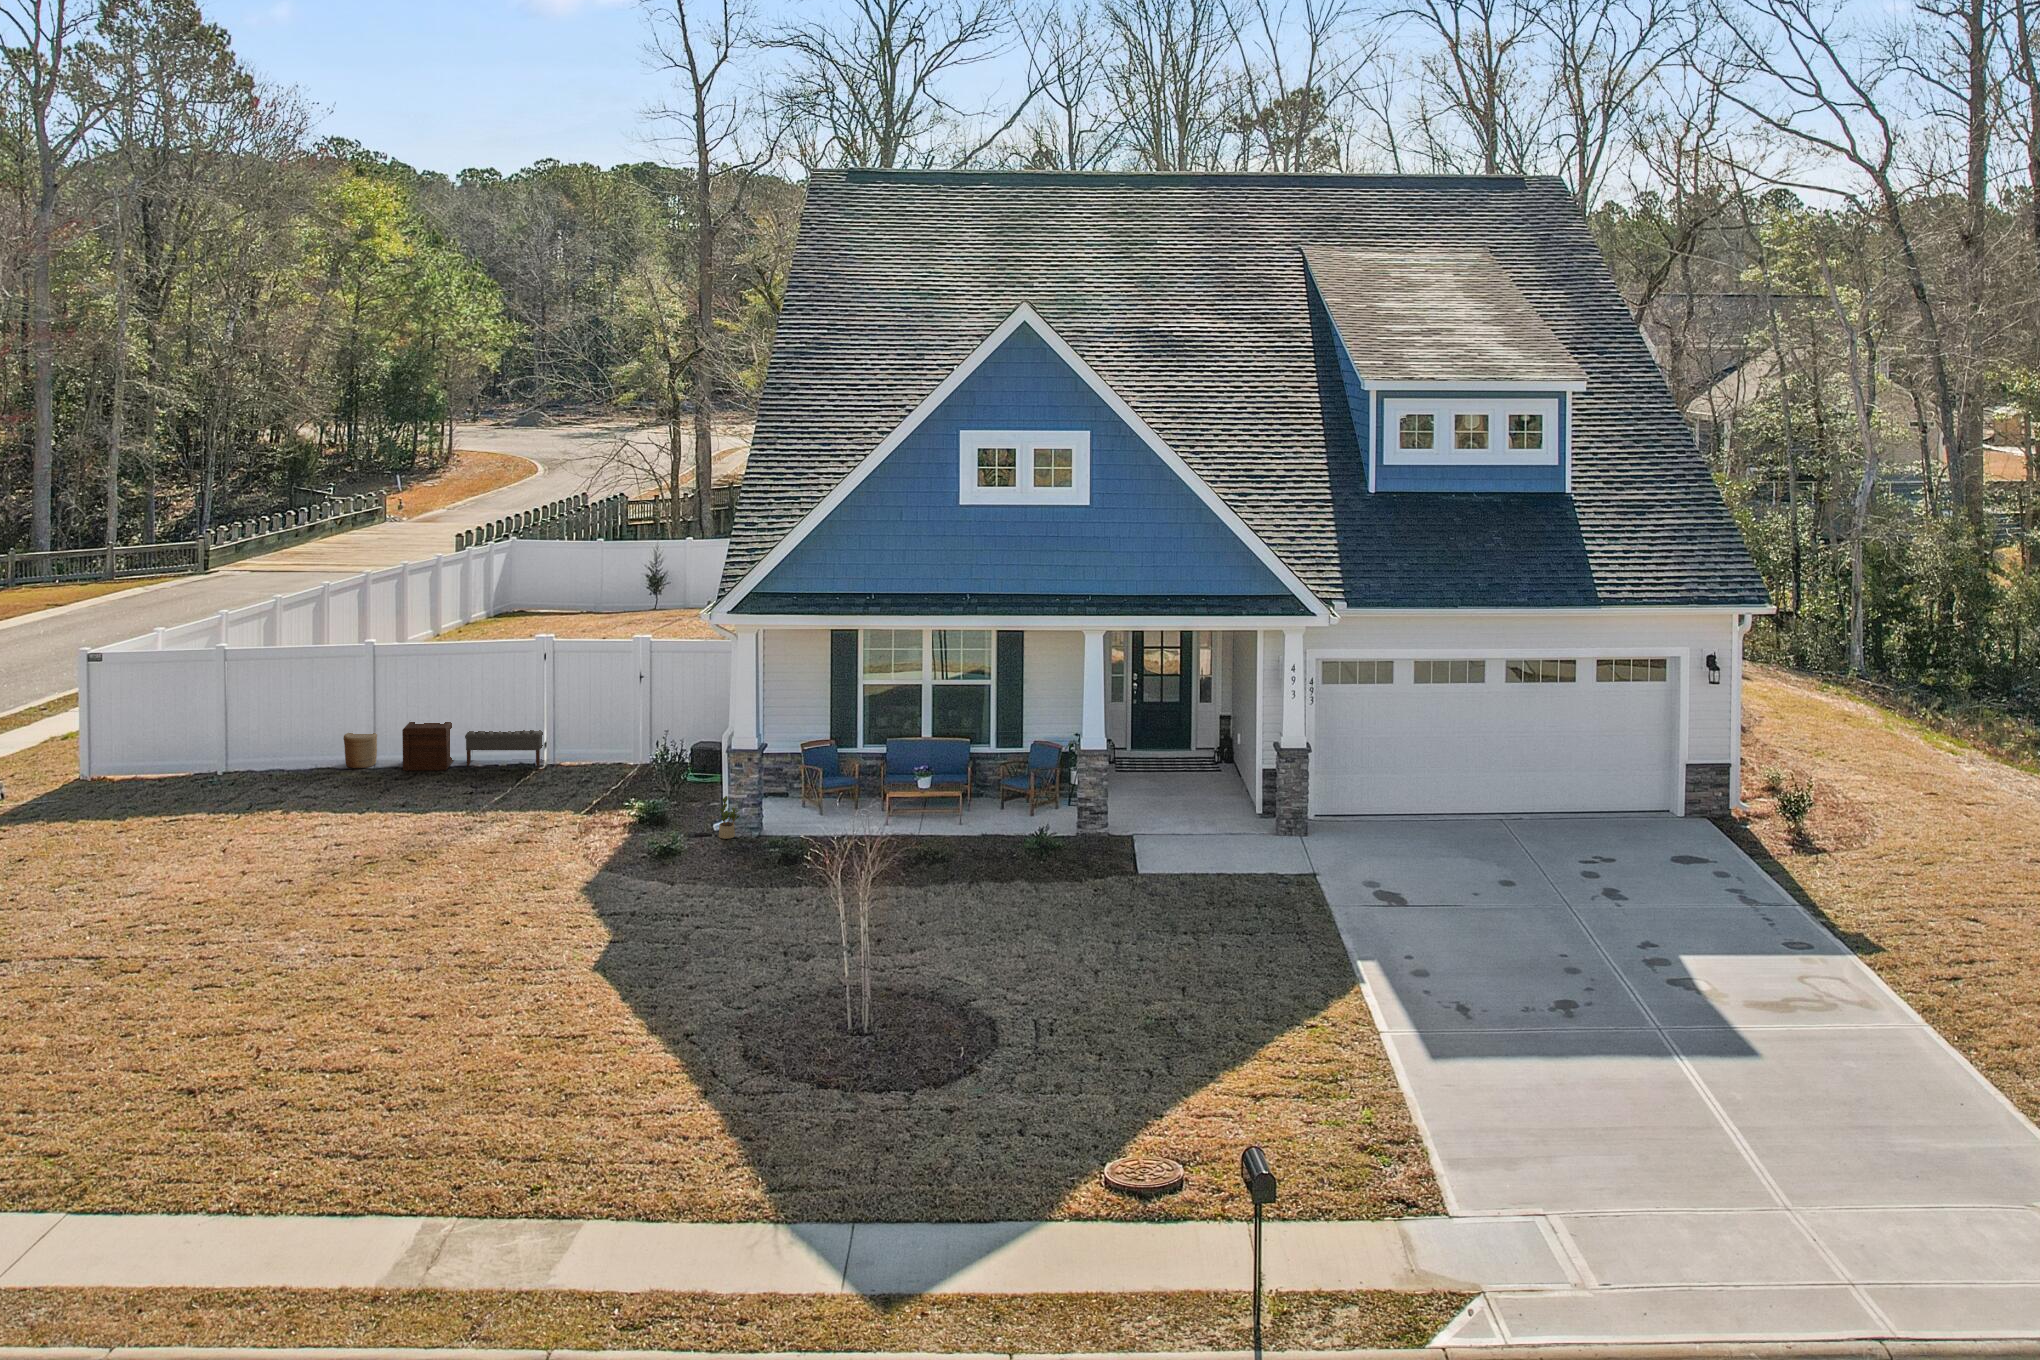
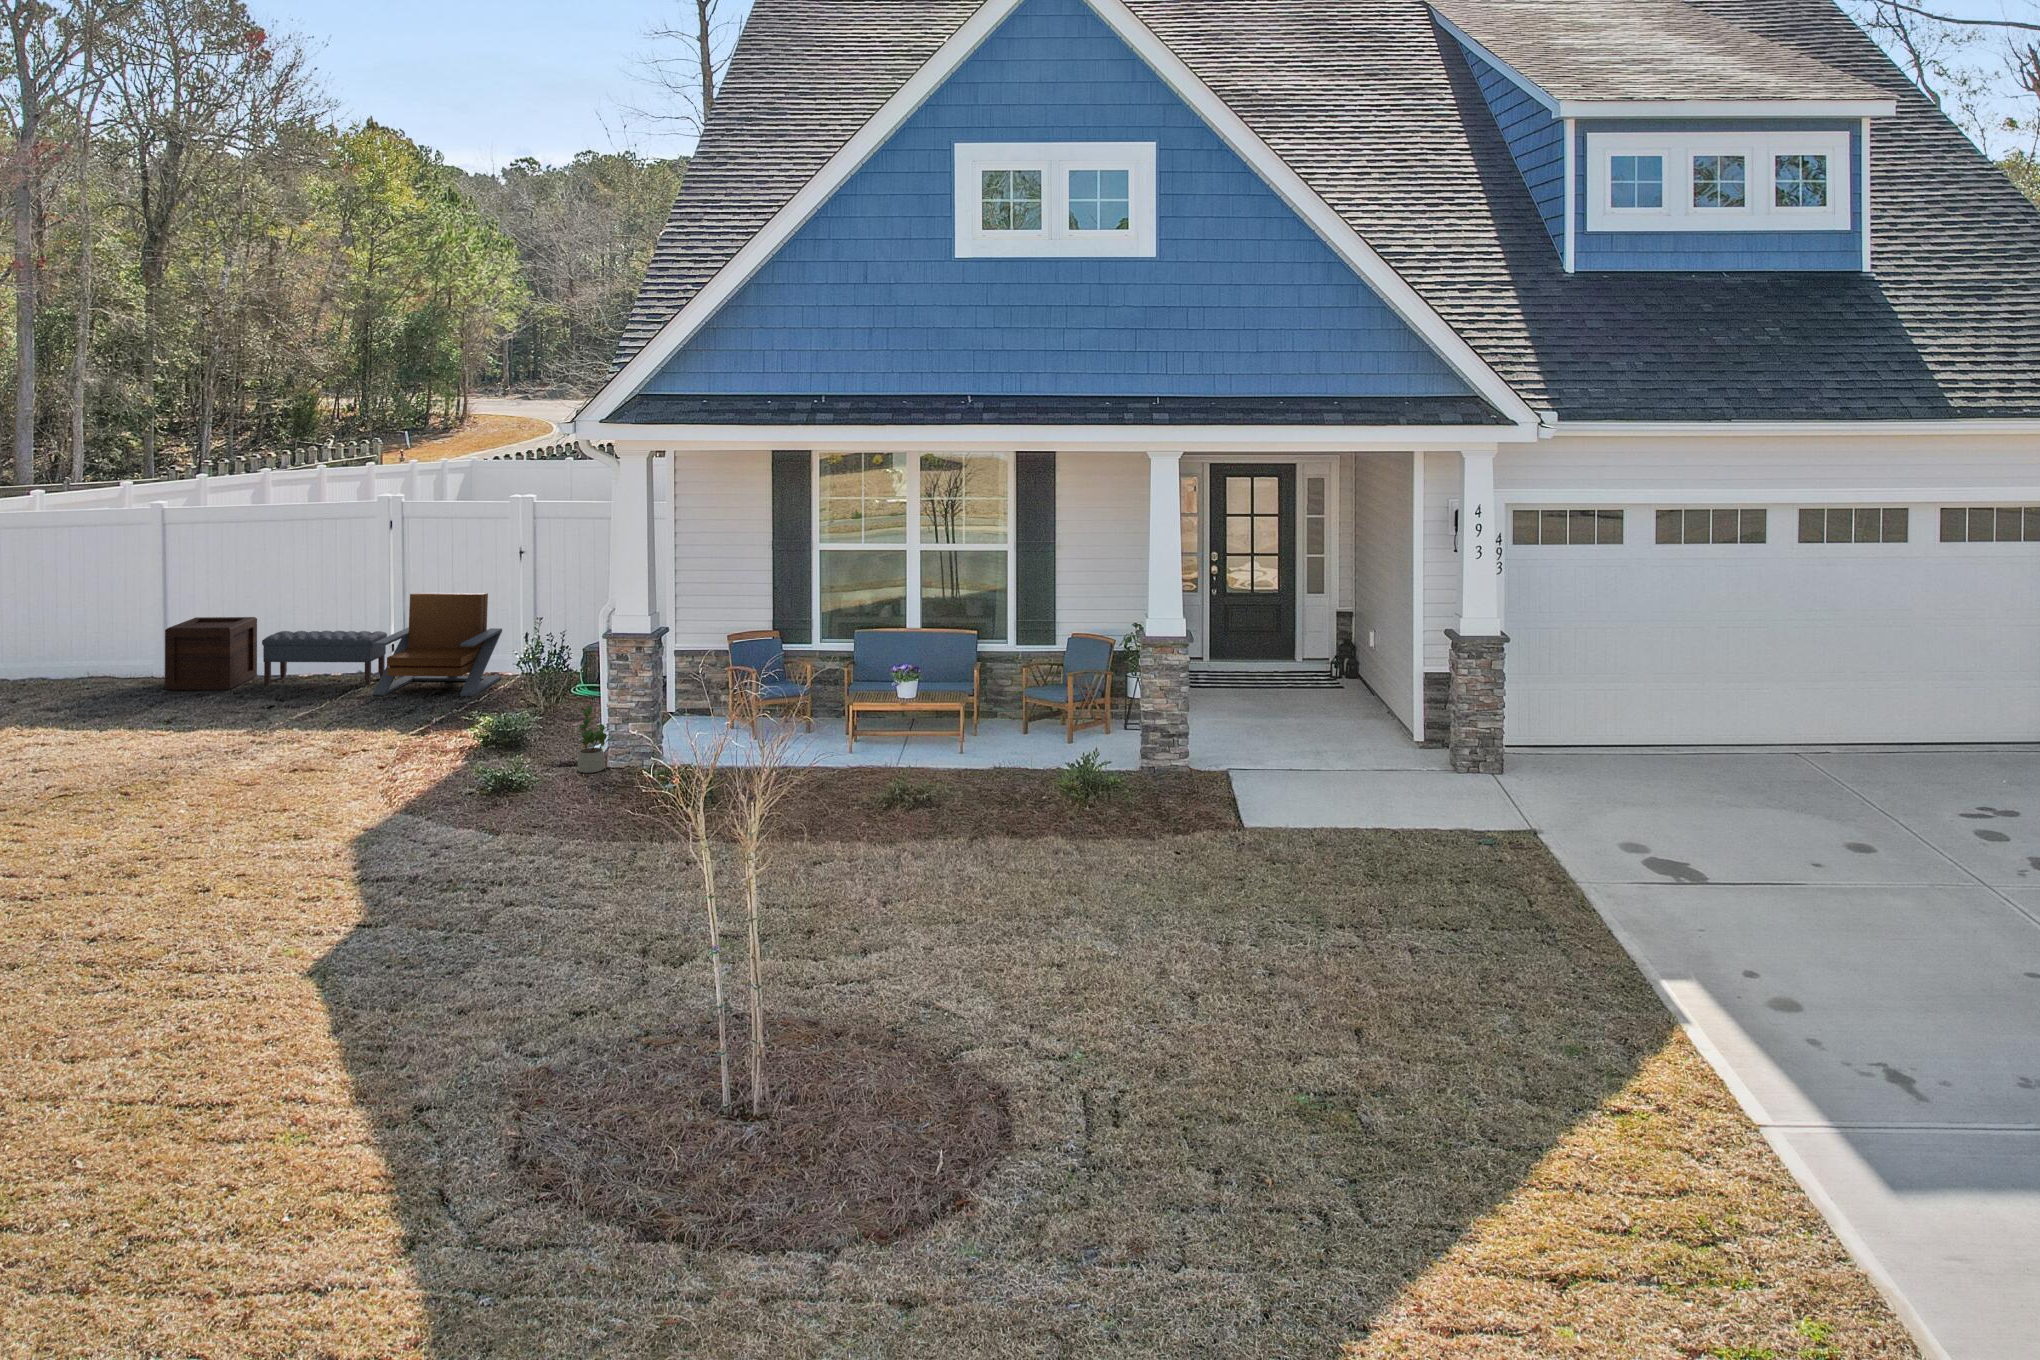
lounge chair: none [547,700,627,776] -> present [373,593,502,696]
woven basket: present [343,733,377,768] -> none [85,635,139,688]

